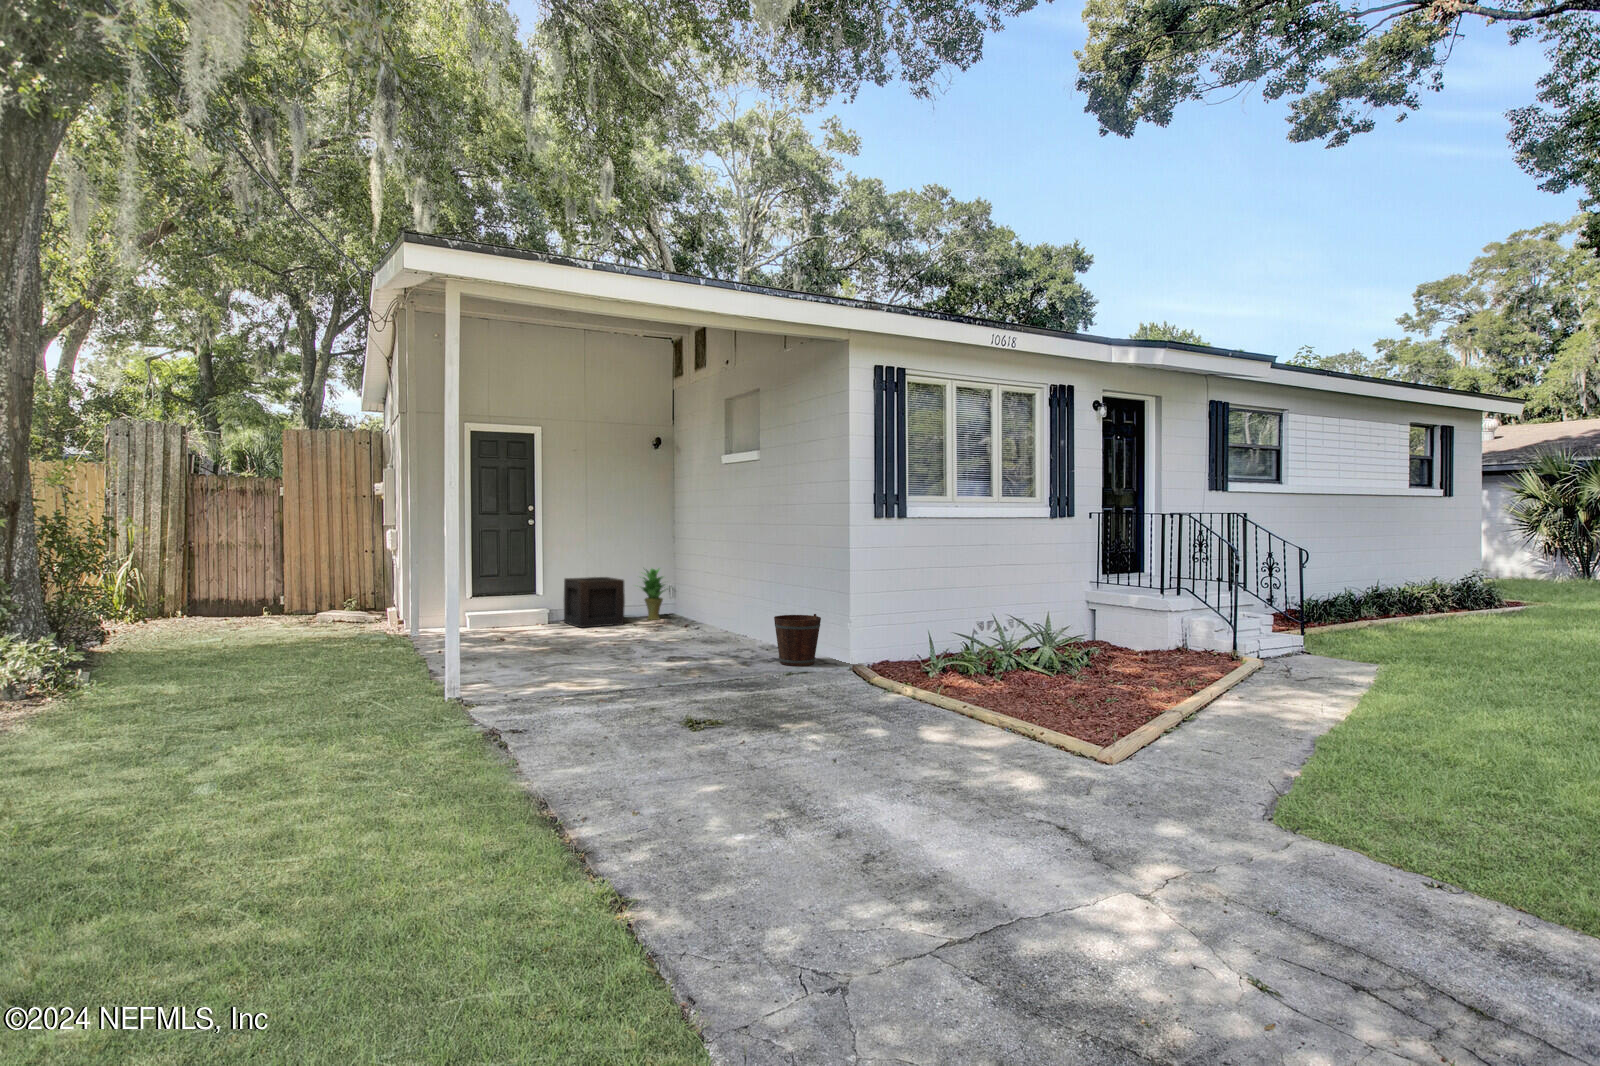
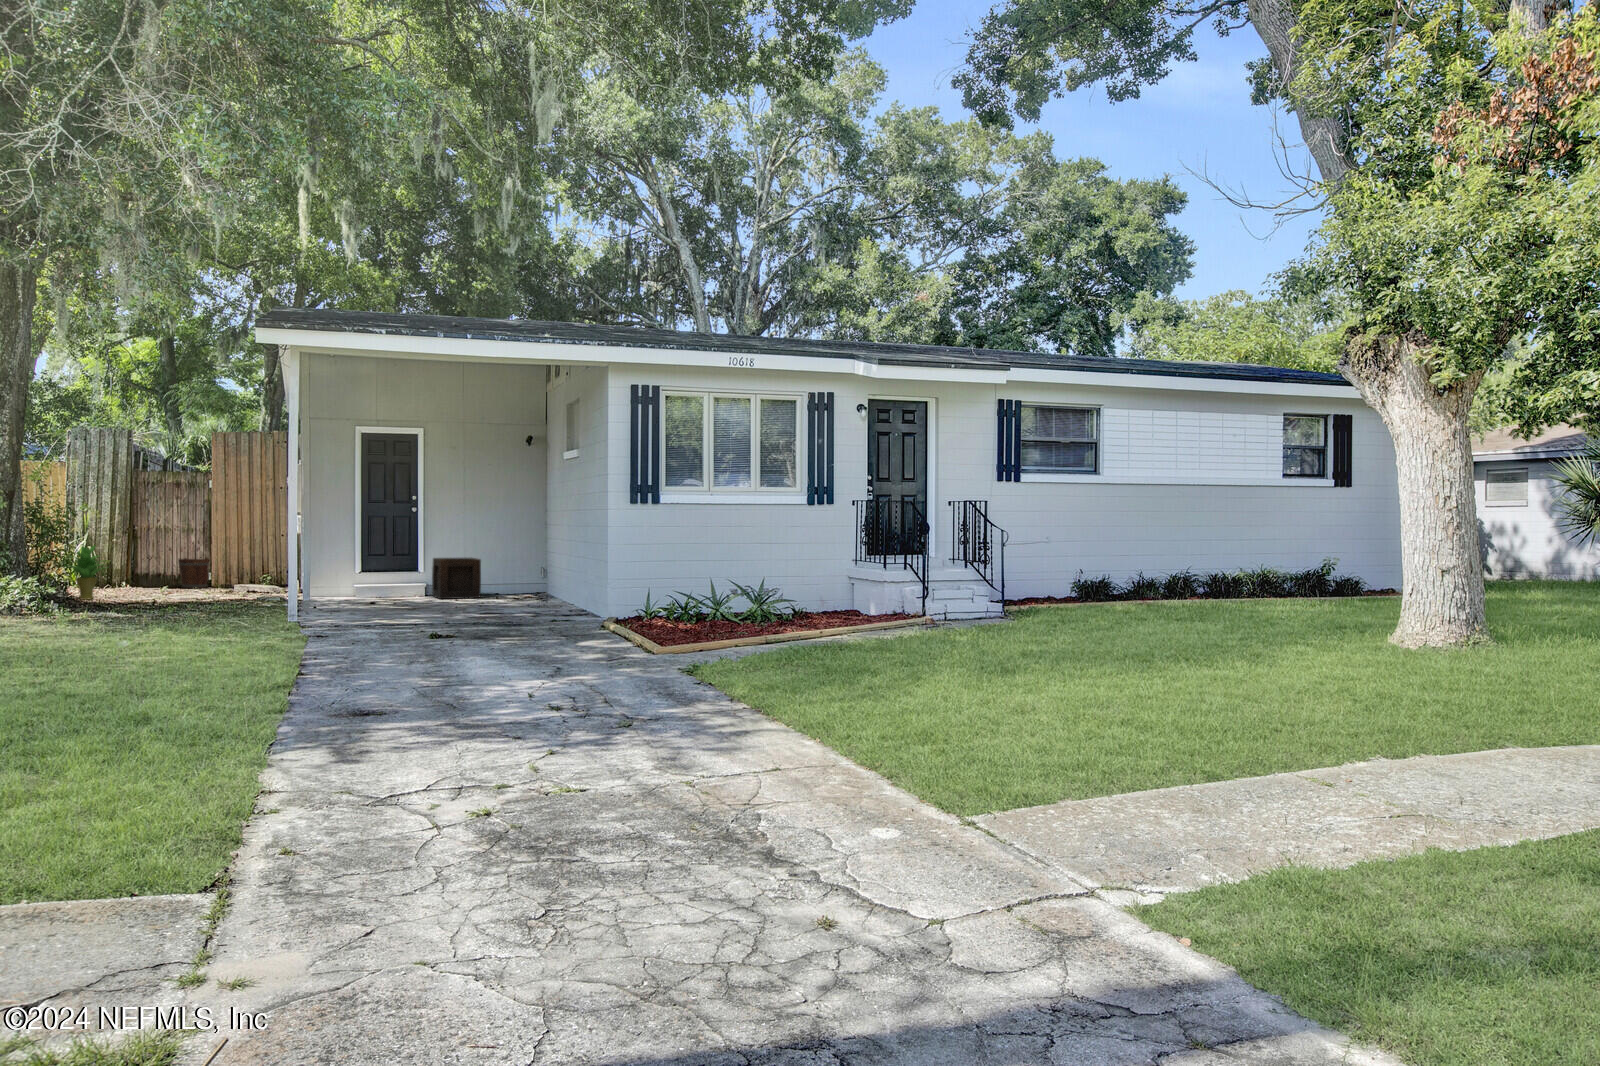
potted plant: present [642,568,665,620] -> present [71,546,102,600]
bucket: present [774,614,821,666] -> present [178,557,209,589]

